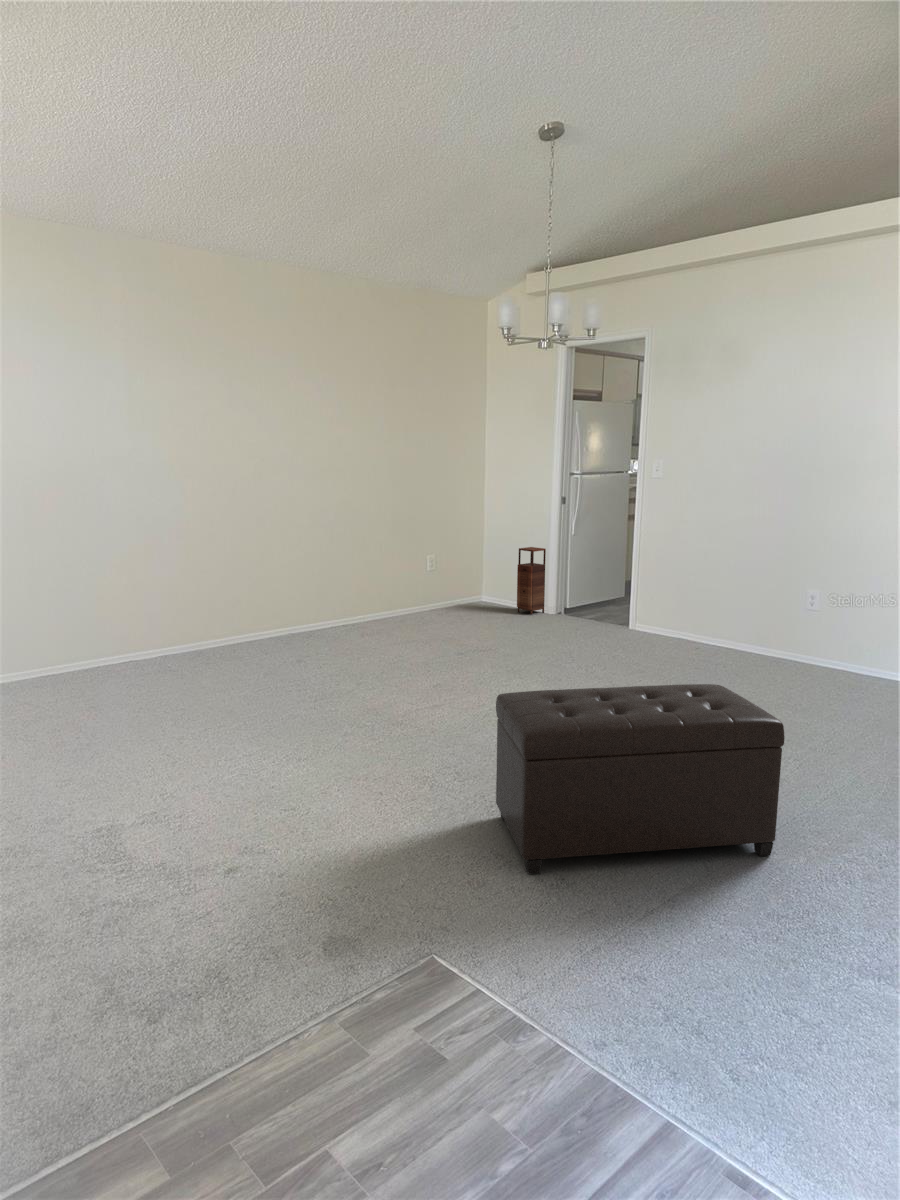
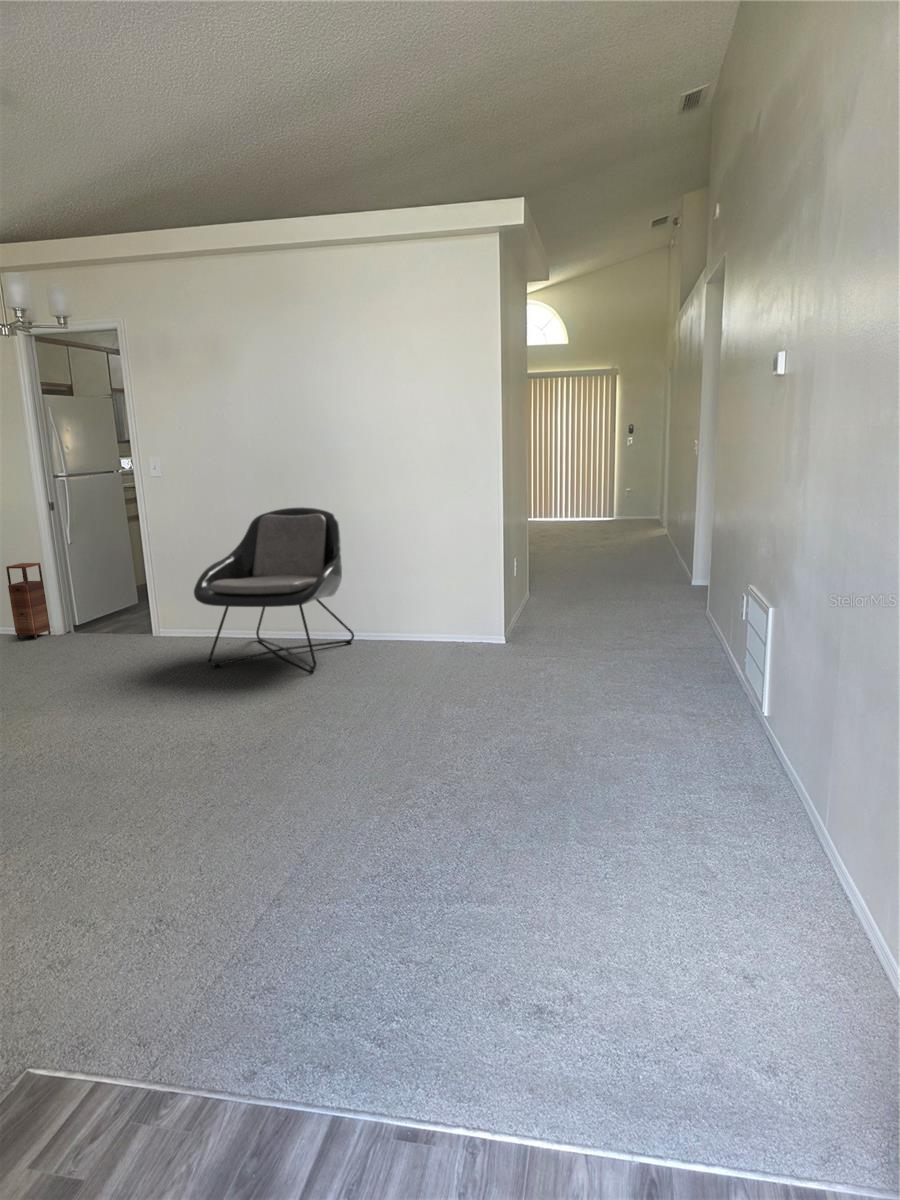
lounge chair: none [668,521,836,693] -> present [194,507,354,671]
ottoman: present [496,684,784,874] -> none [38,677,352,929]

